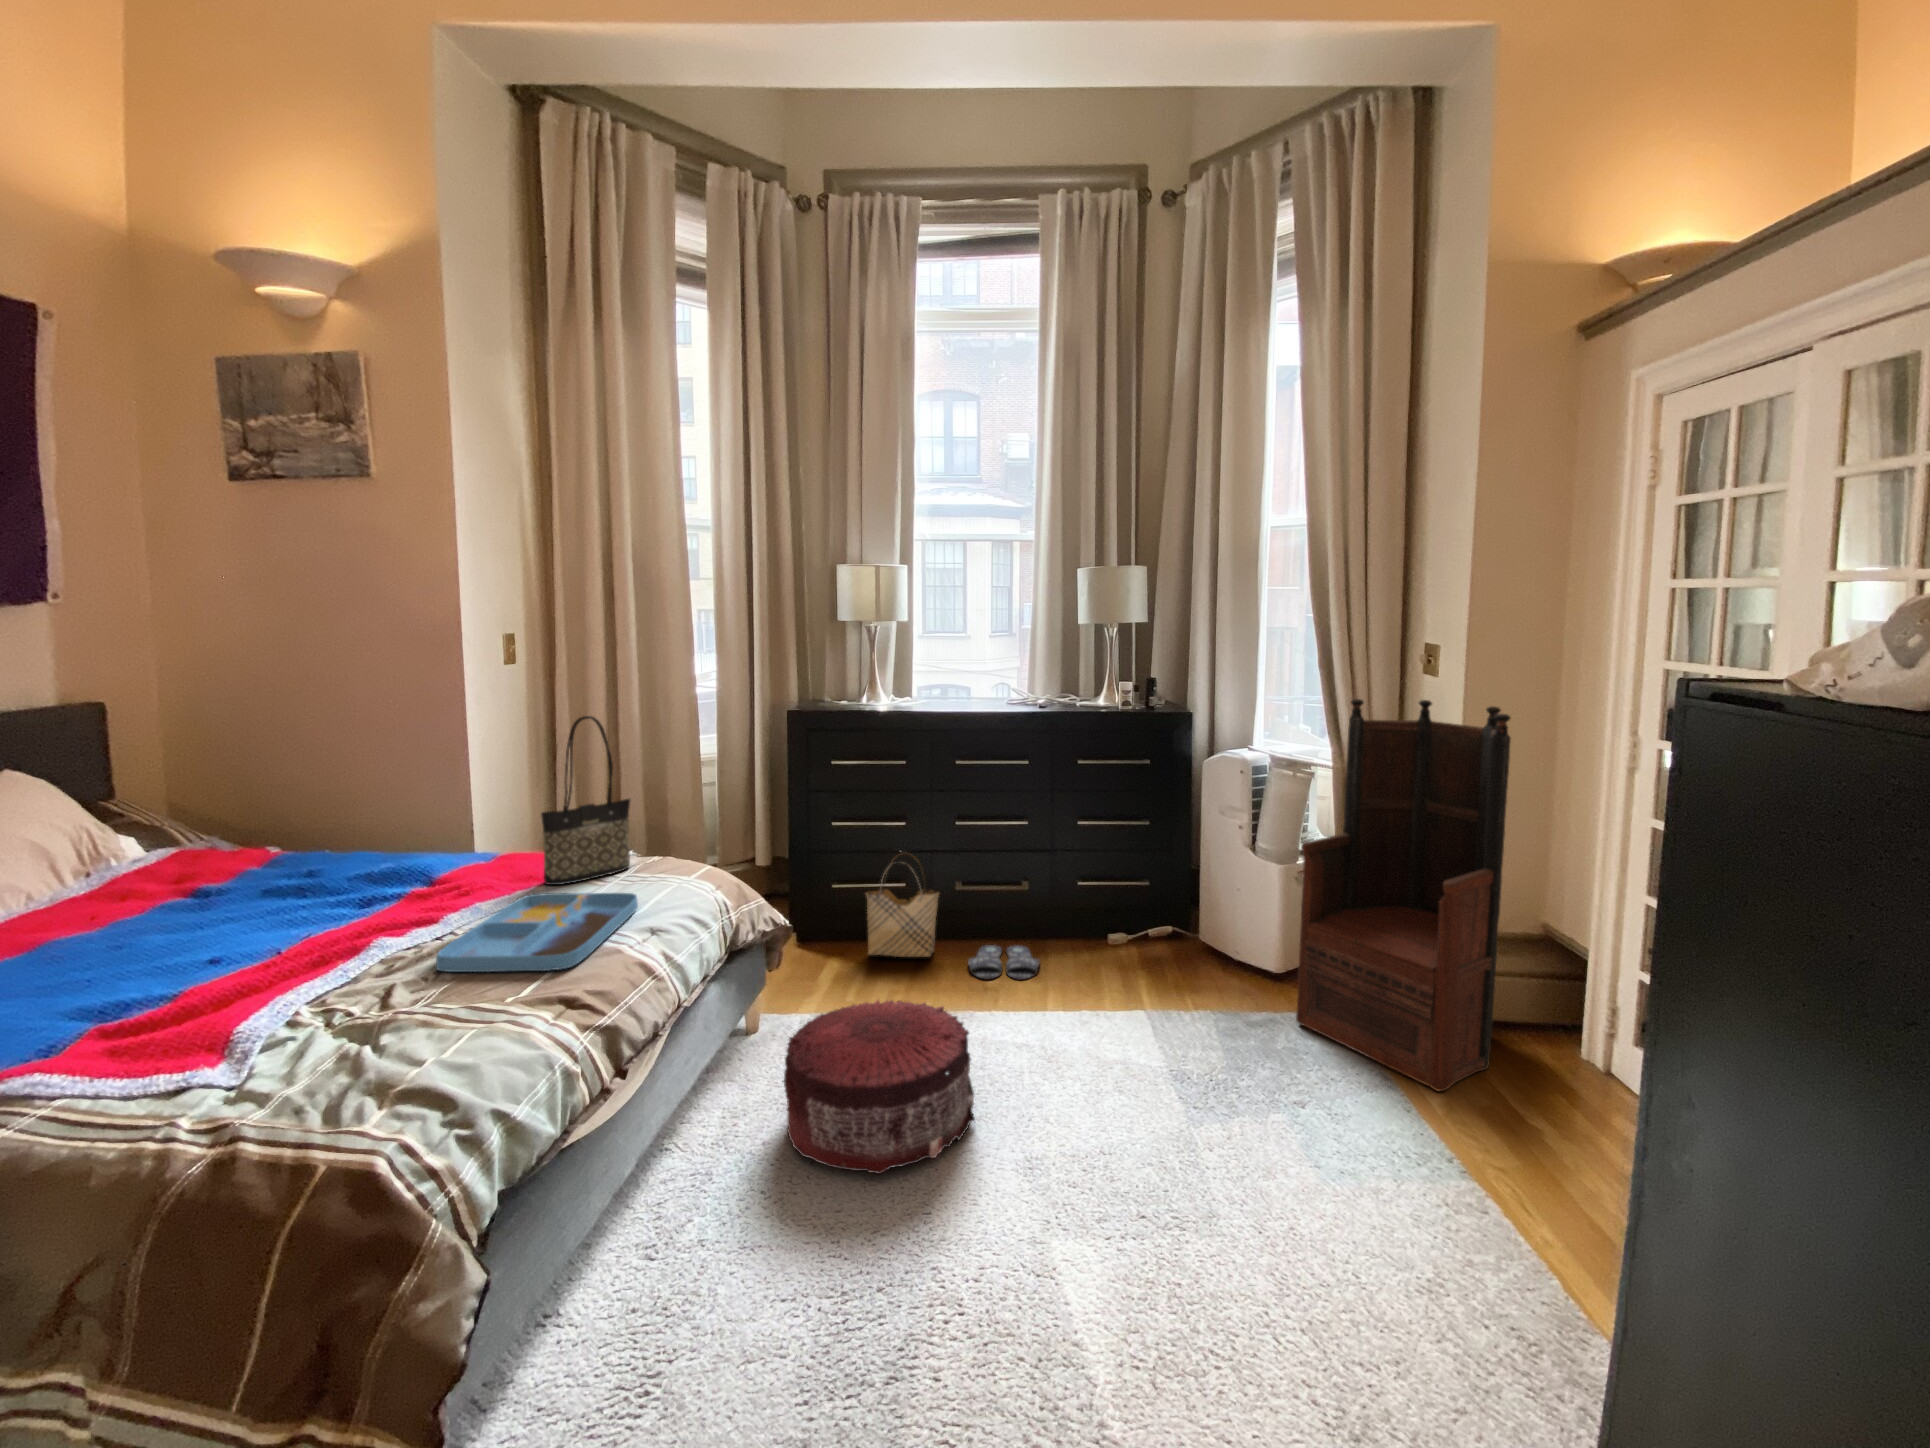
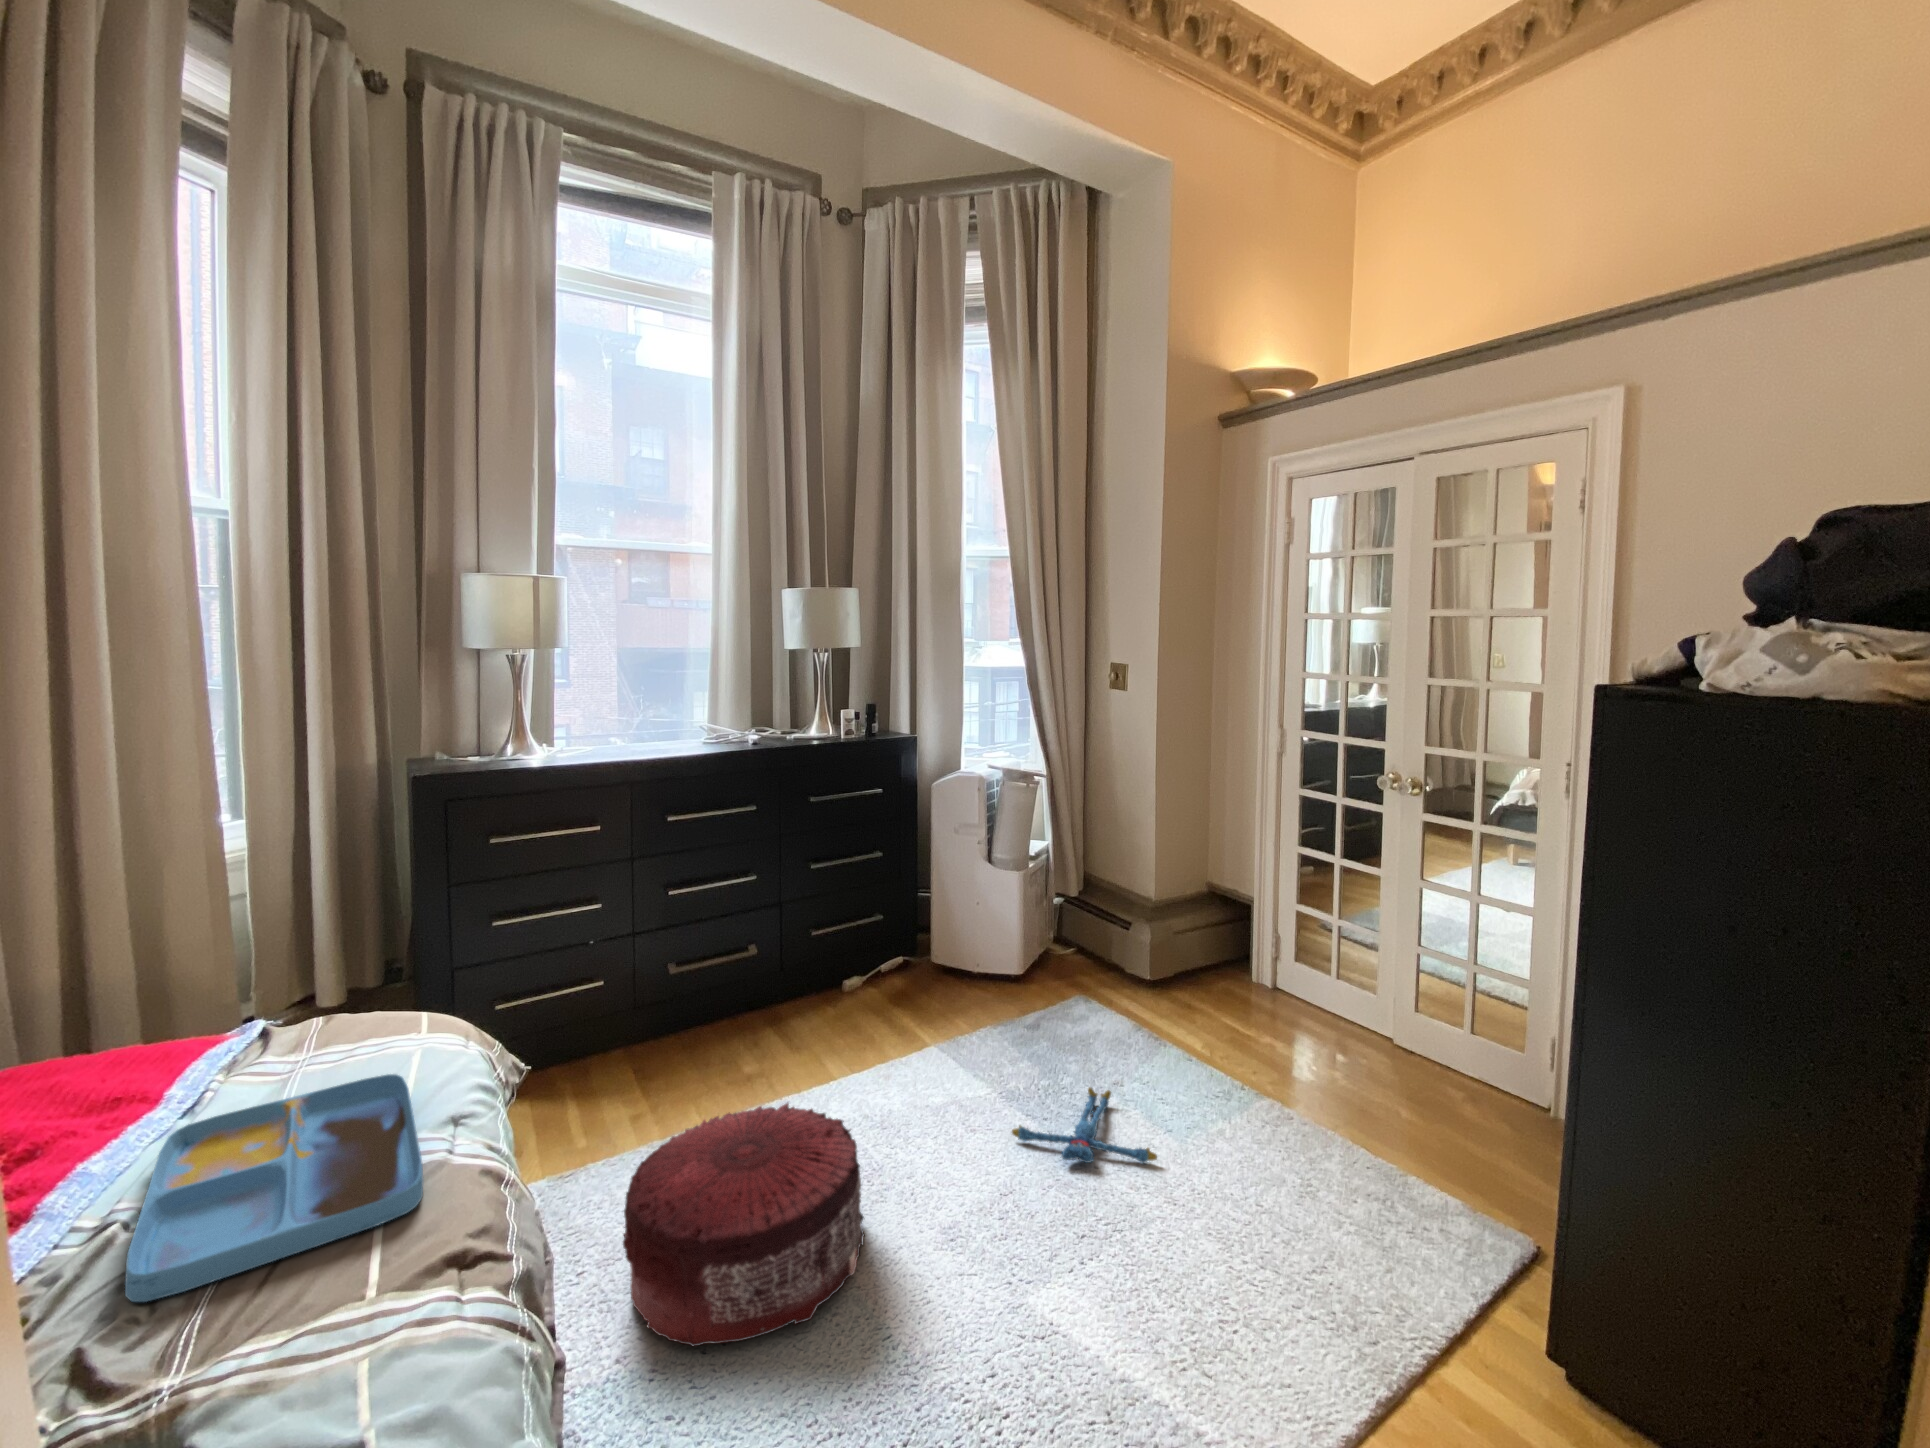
armchair: present [1296,699,1511,1091] -> none [1065,713,1223,1041]
tote bag: present [541,716,630,885] -> none [146,815,292,1107]
woven basket: present [866,854,939,957] -> none [560,939,660,1080]
slippers: present [968,945,1039,980] -> none [708,1017,796,1066]
plush toy: none [1149,1090,1275,1182] -> present [1012,1088,1157,1163]

